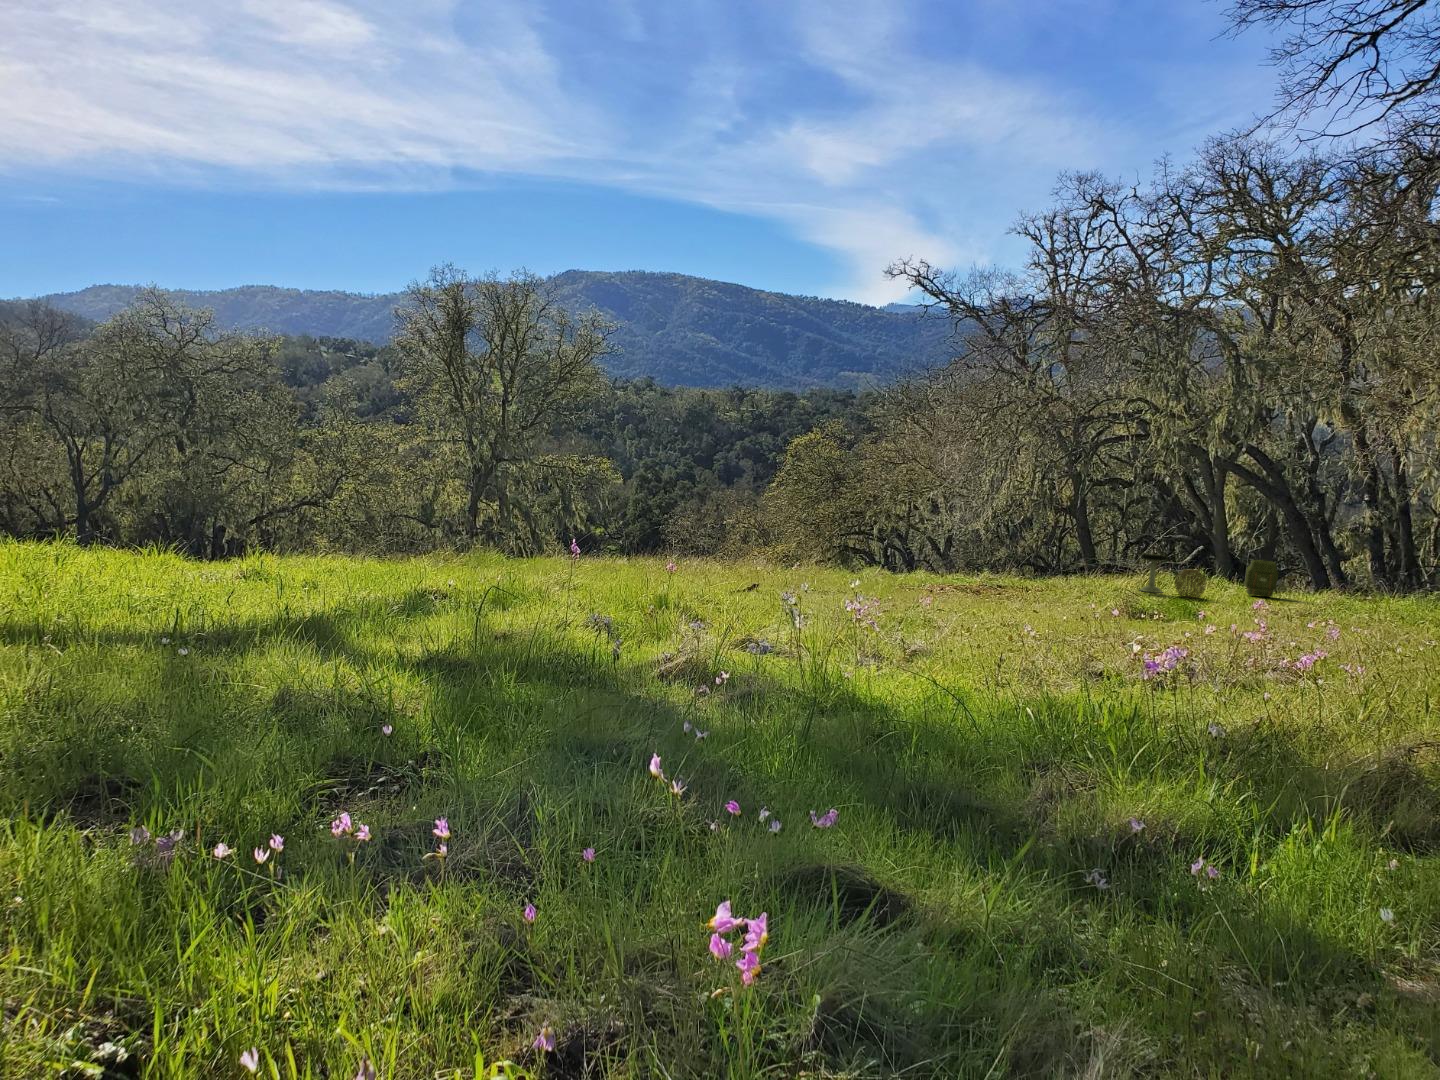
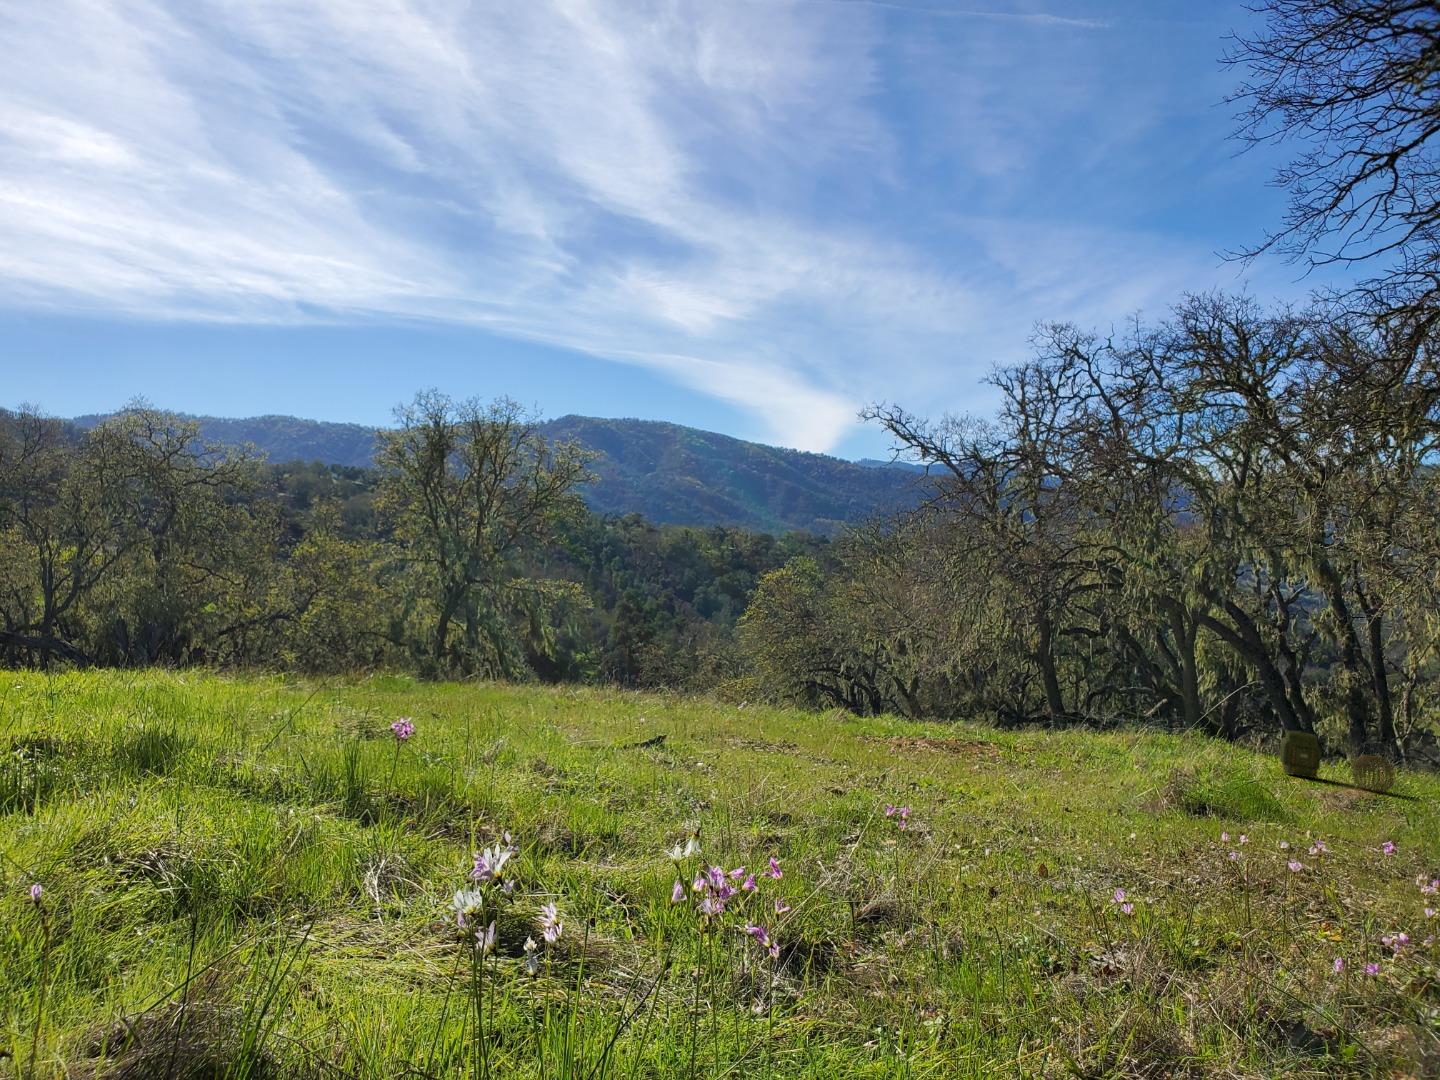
stool: present [1140,553,1167,593] -> none [1158,717,1191,767]
woven basket: present [1175,569,1206,598] -> present [1351,755,1395,793]

